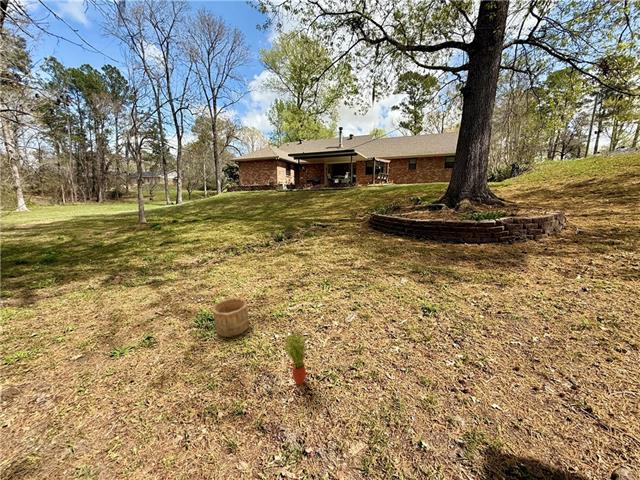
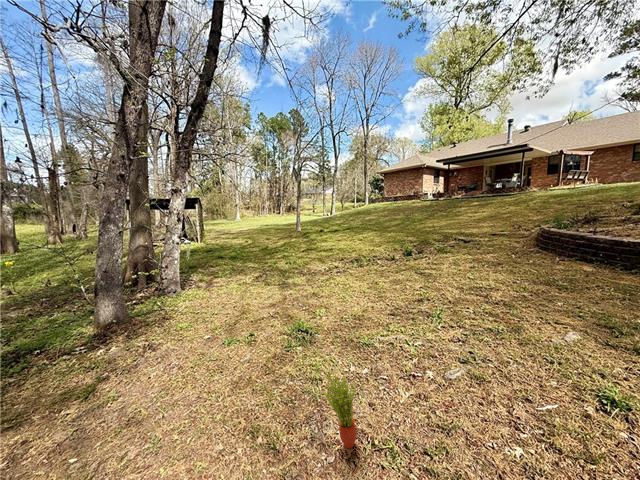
wooden bucket: present [212,298,248,337] -> none [293,314,331,357]

